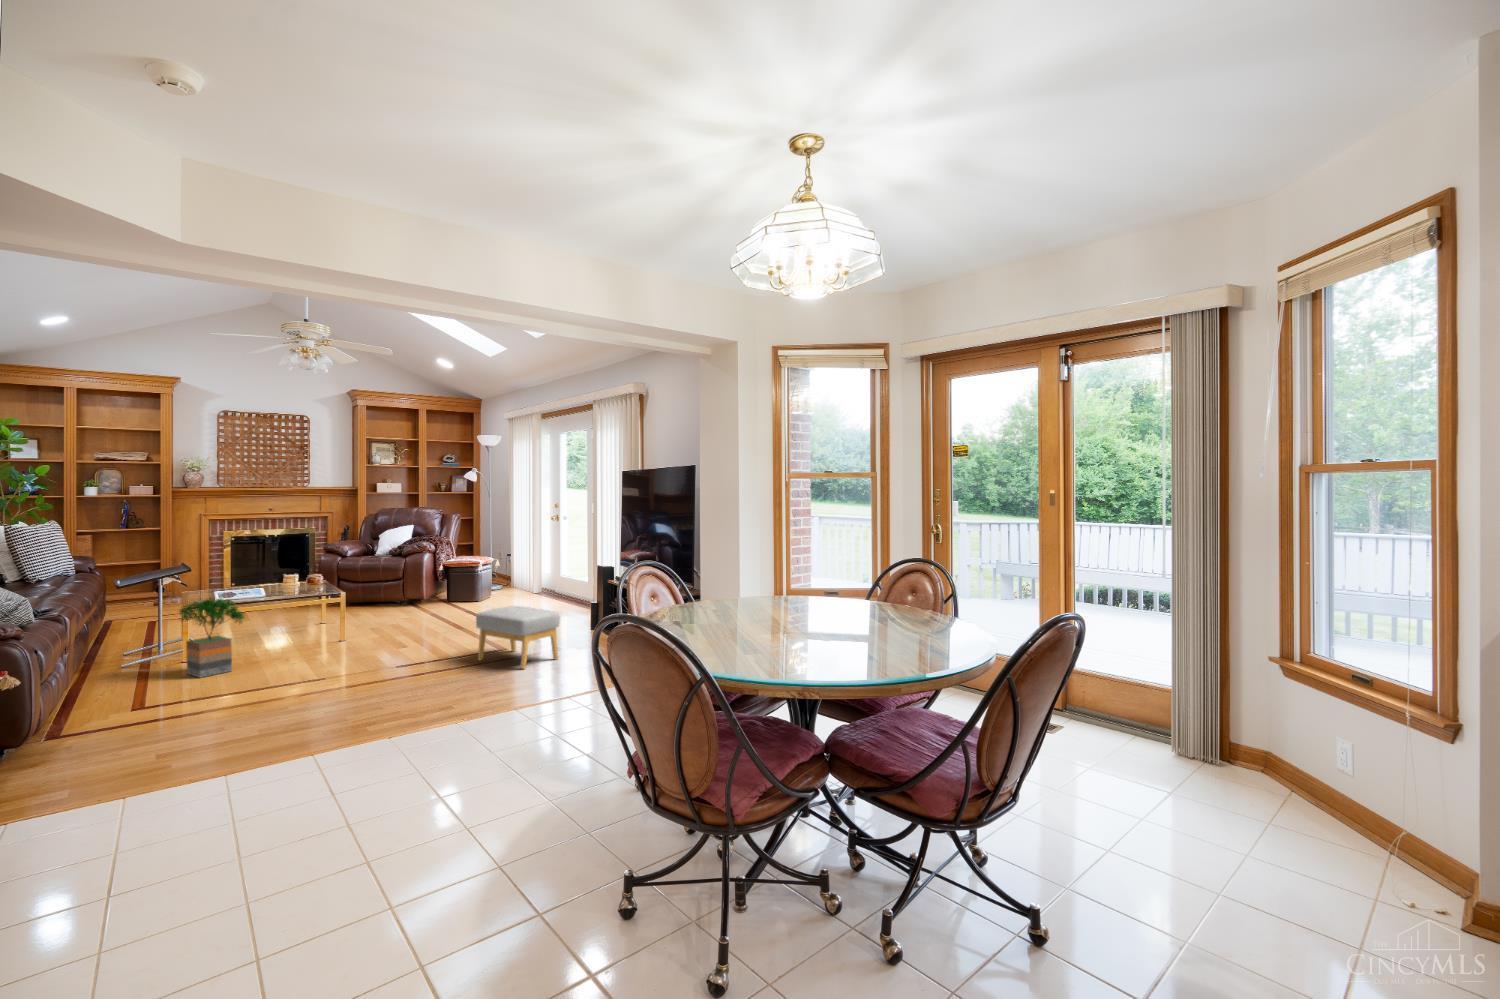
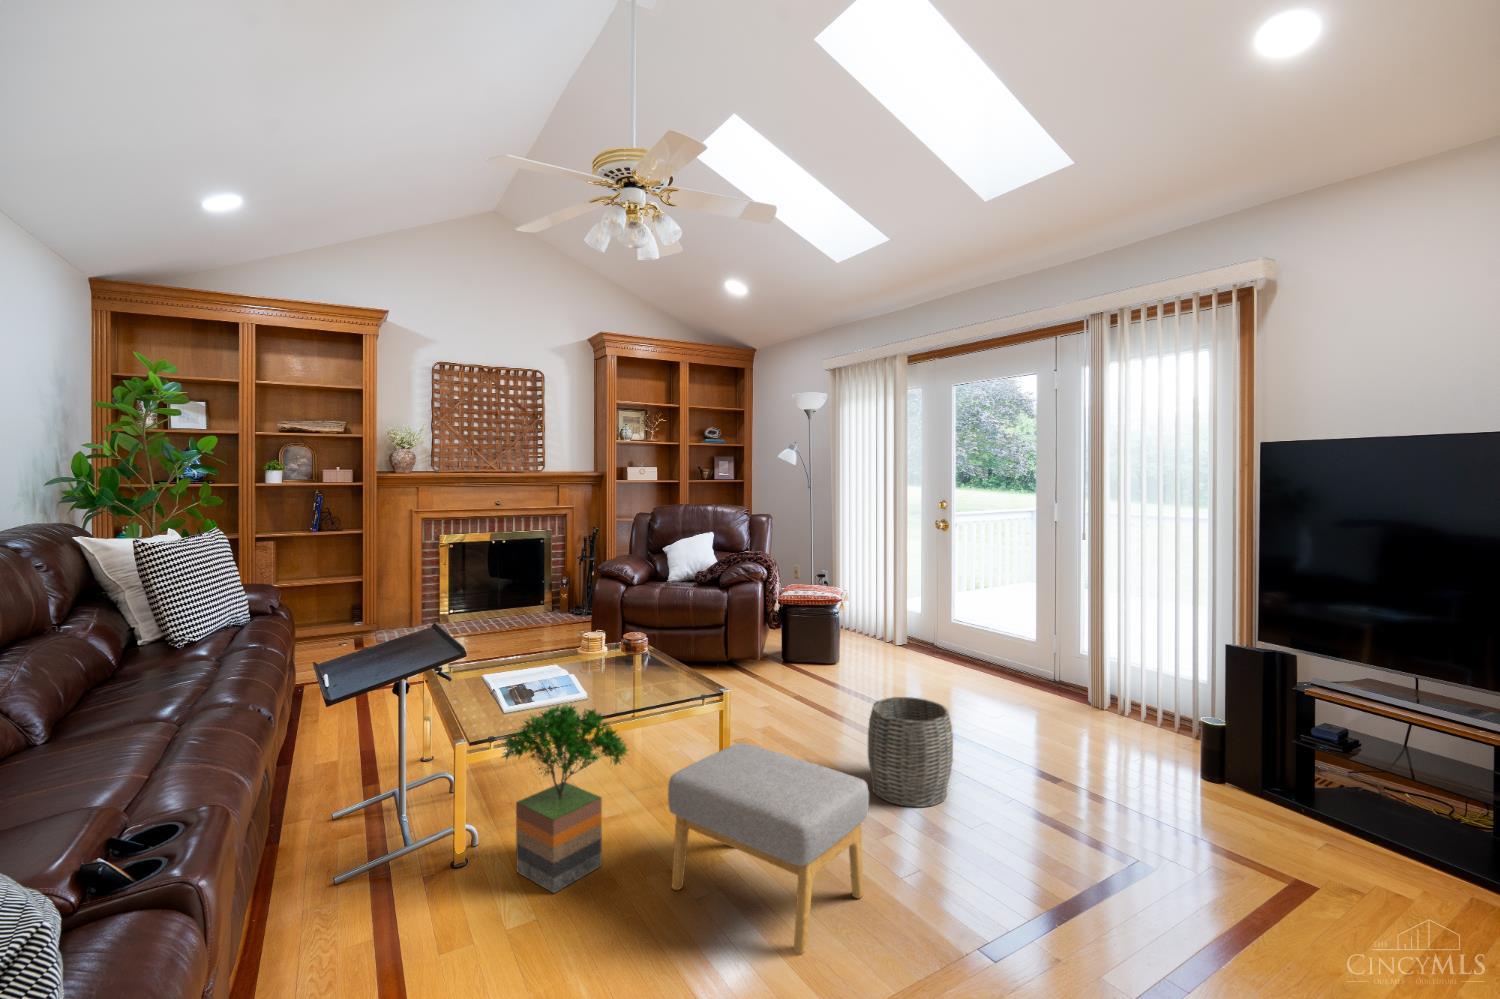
woven basket: none [404,603,449,652] -> present [868,697,953,807]
footstool: present [476,606,560,669] -> present [668,743,869,953]

